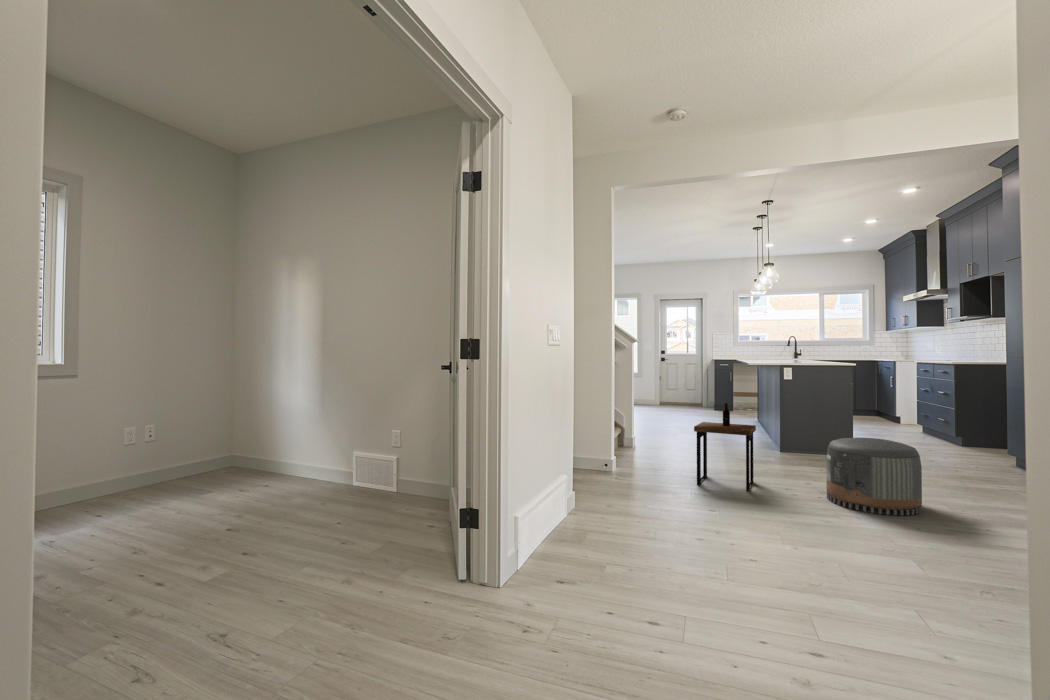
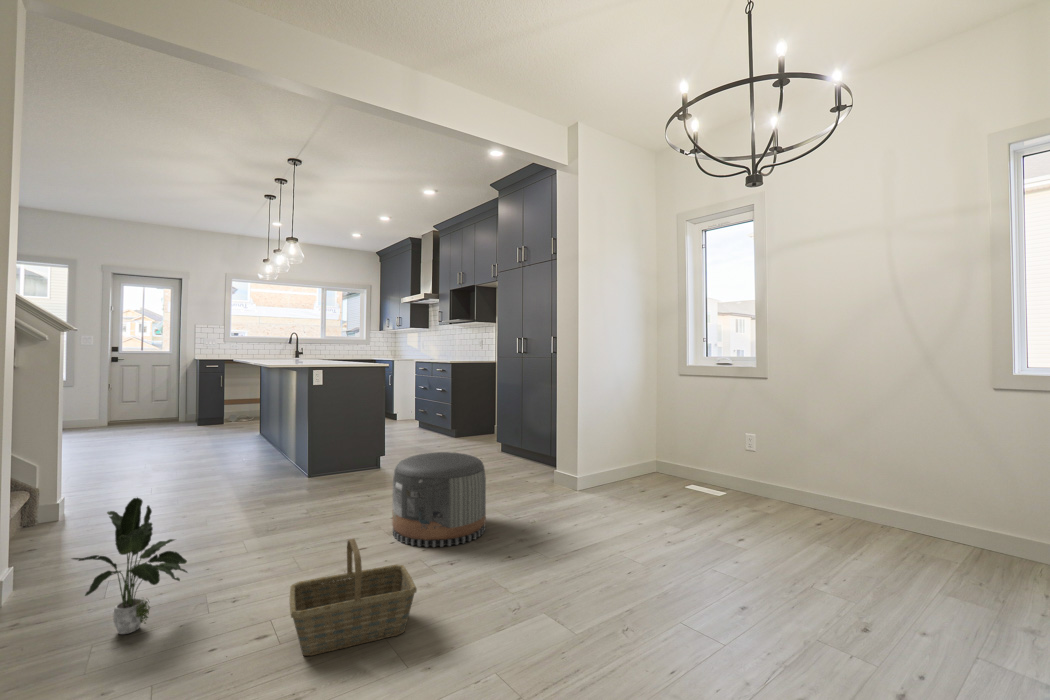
side table: present [694,402,756,491] -> none [204,429,301,574]
potted plant: none [633,428,683,495] -> present [72,498,187,634]
basket: none [725,471,808,538] -> present [290,539,417,656]

